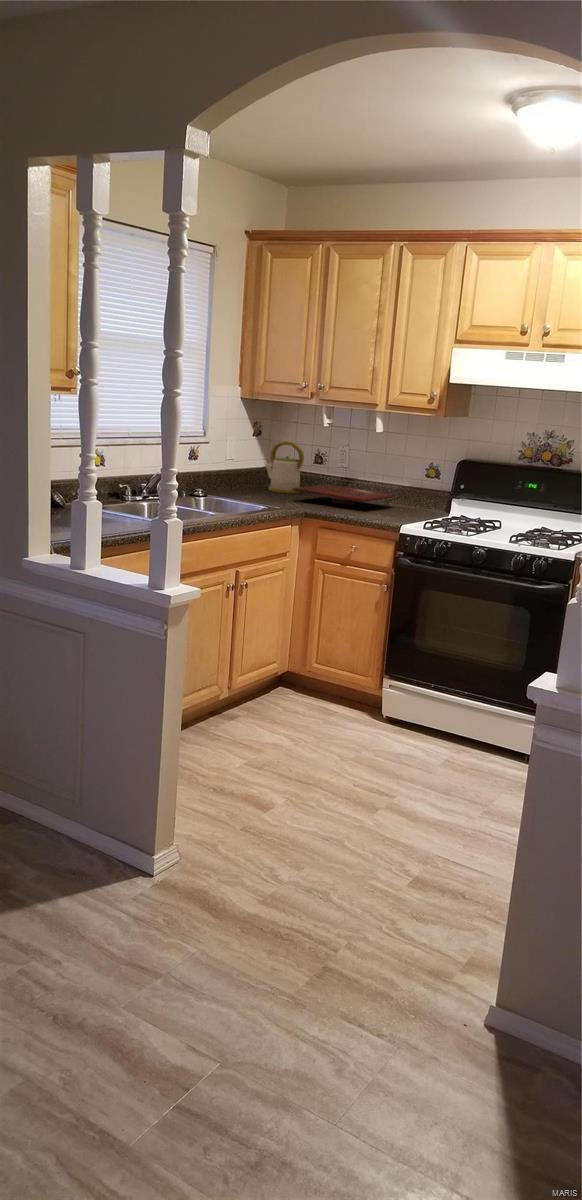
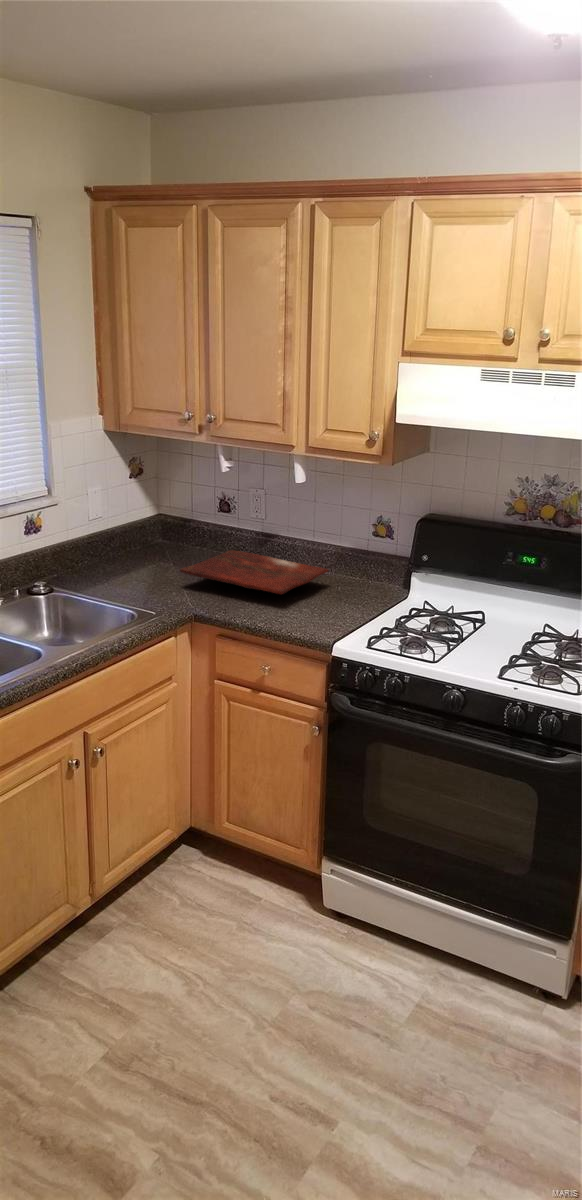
kettle: present [265,441,304,494] -> none [148,489,201,565]

